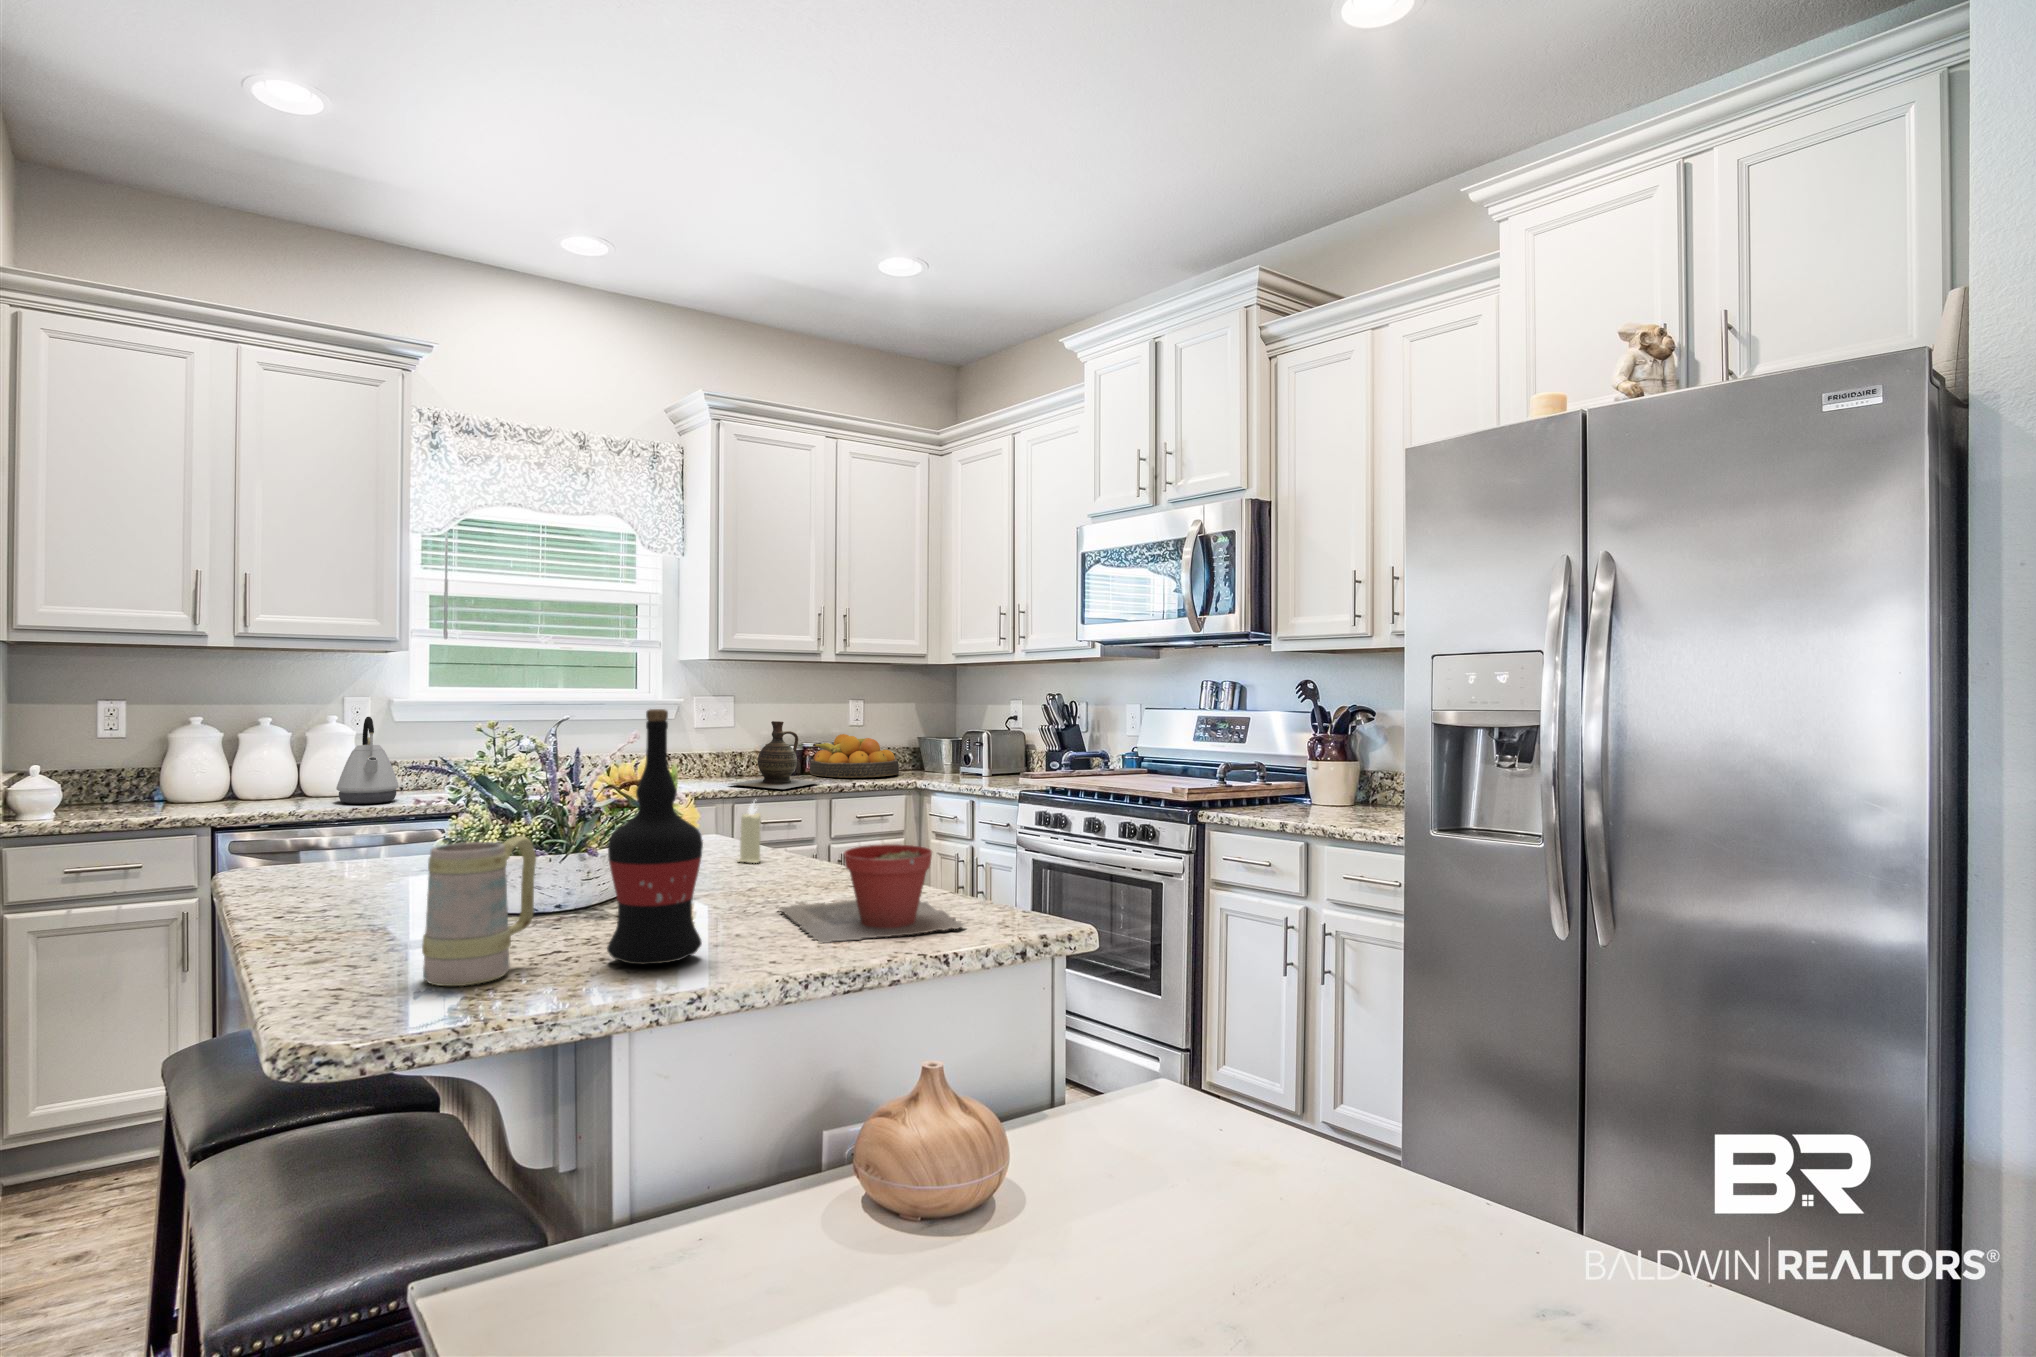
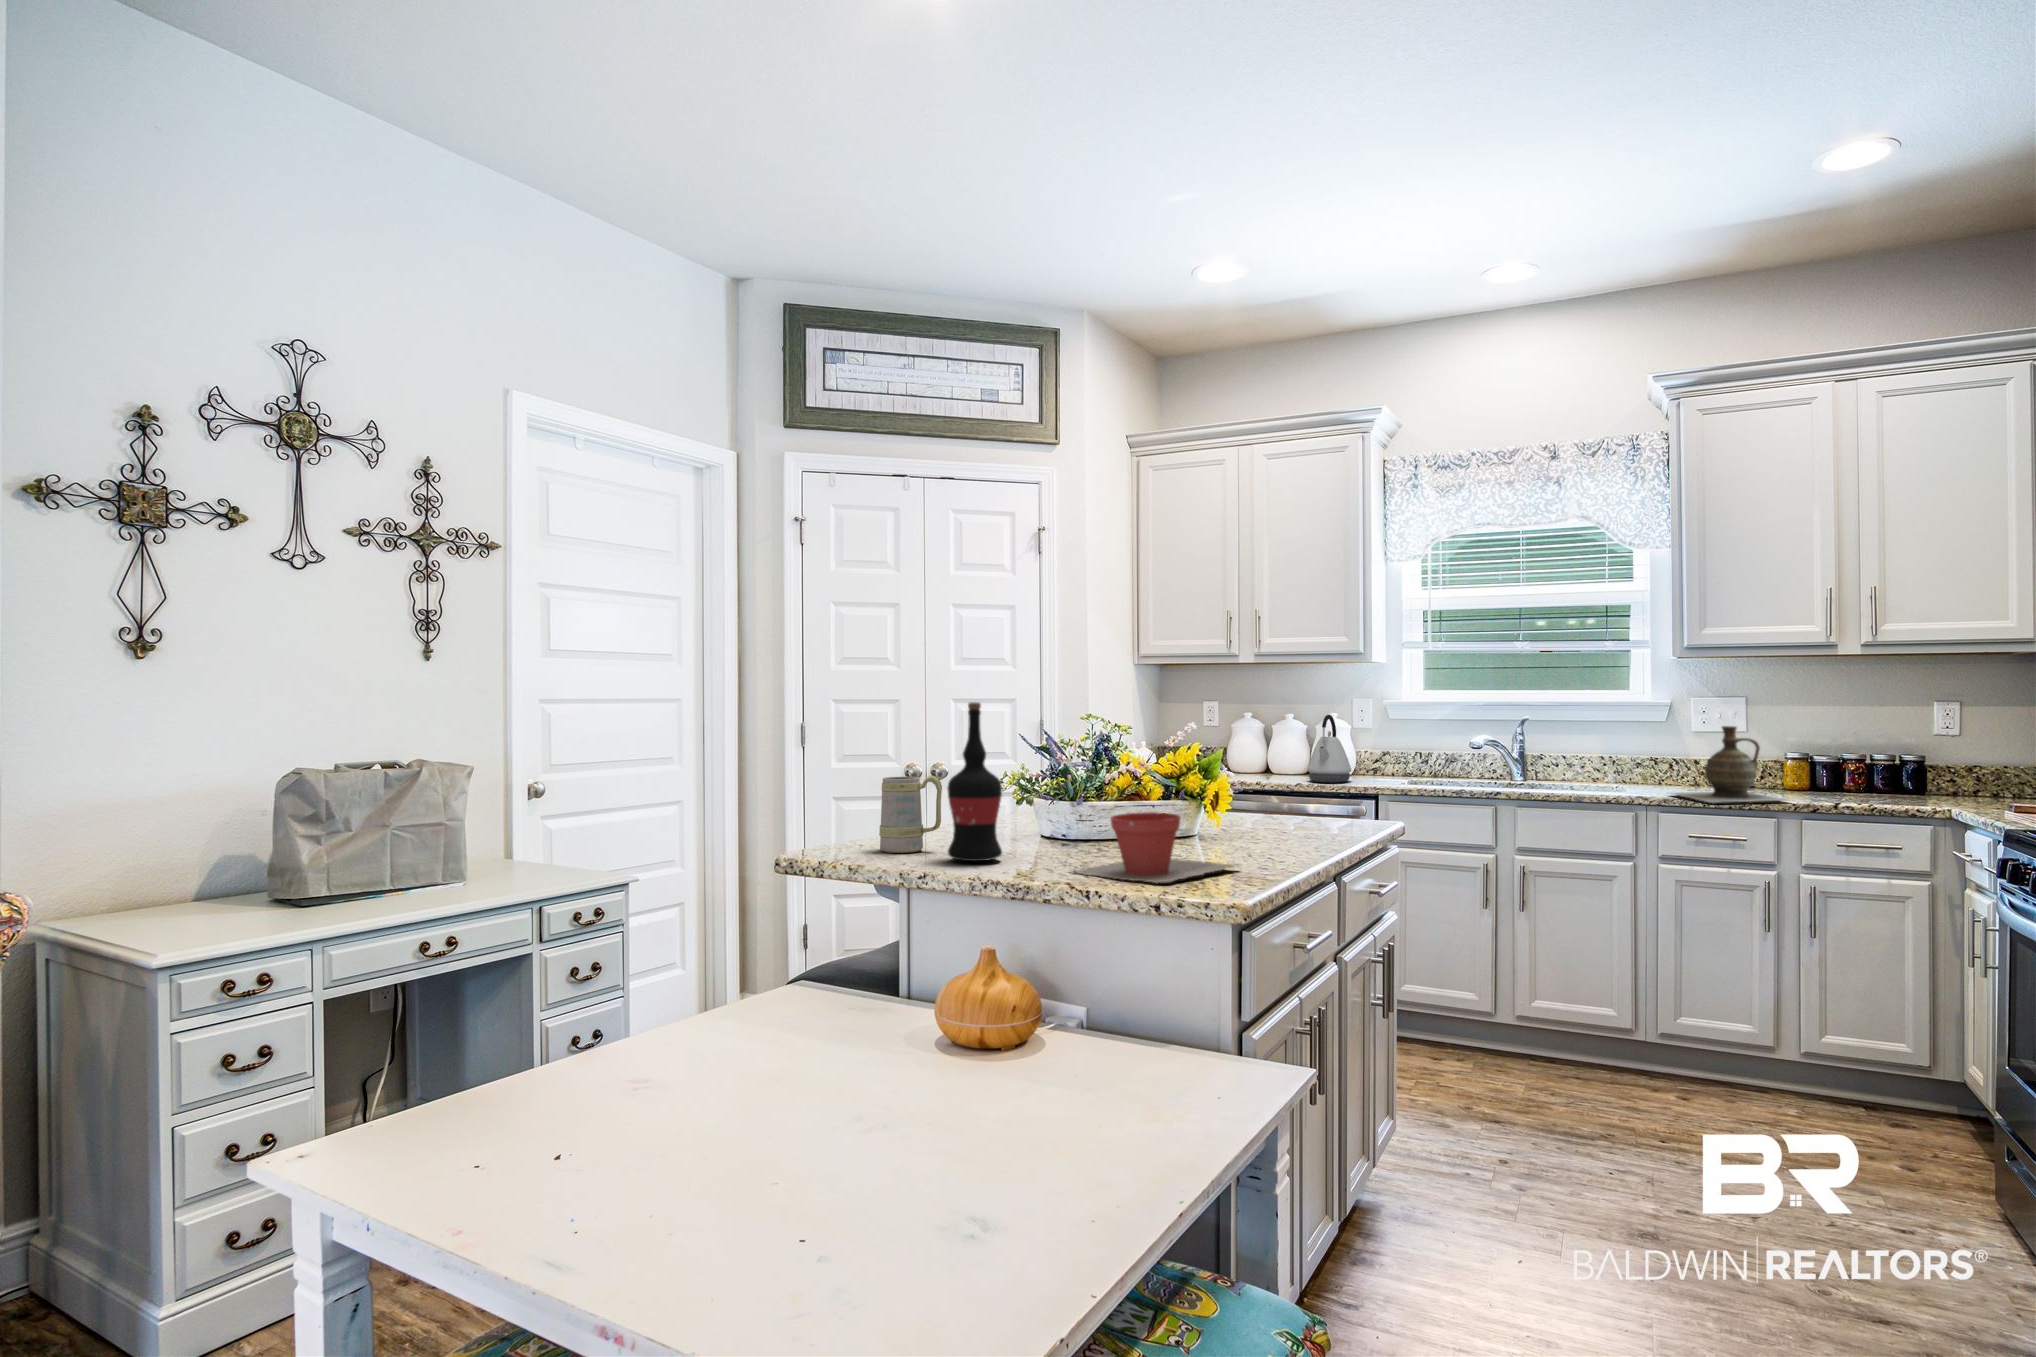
fruit bowl: present [810,734,899,778] -> none [1824,746,1966,802]
candle: present [738,799,761,863] -> none [1301,785,1320,839]

